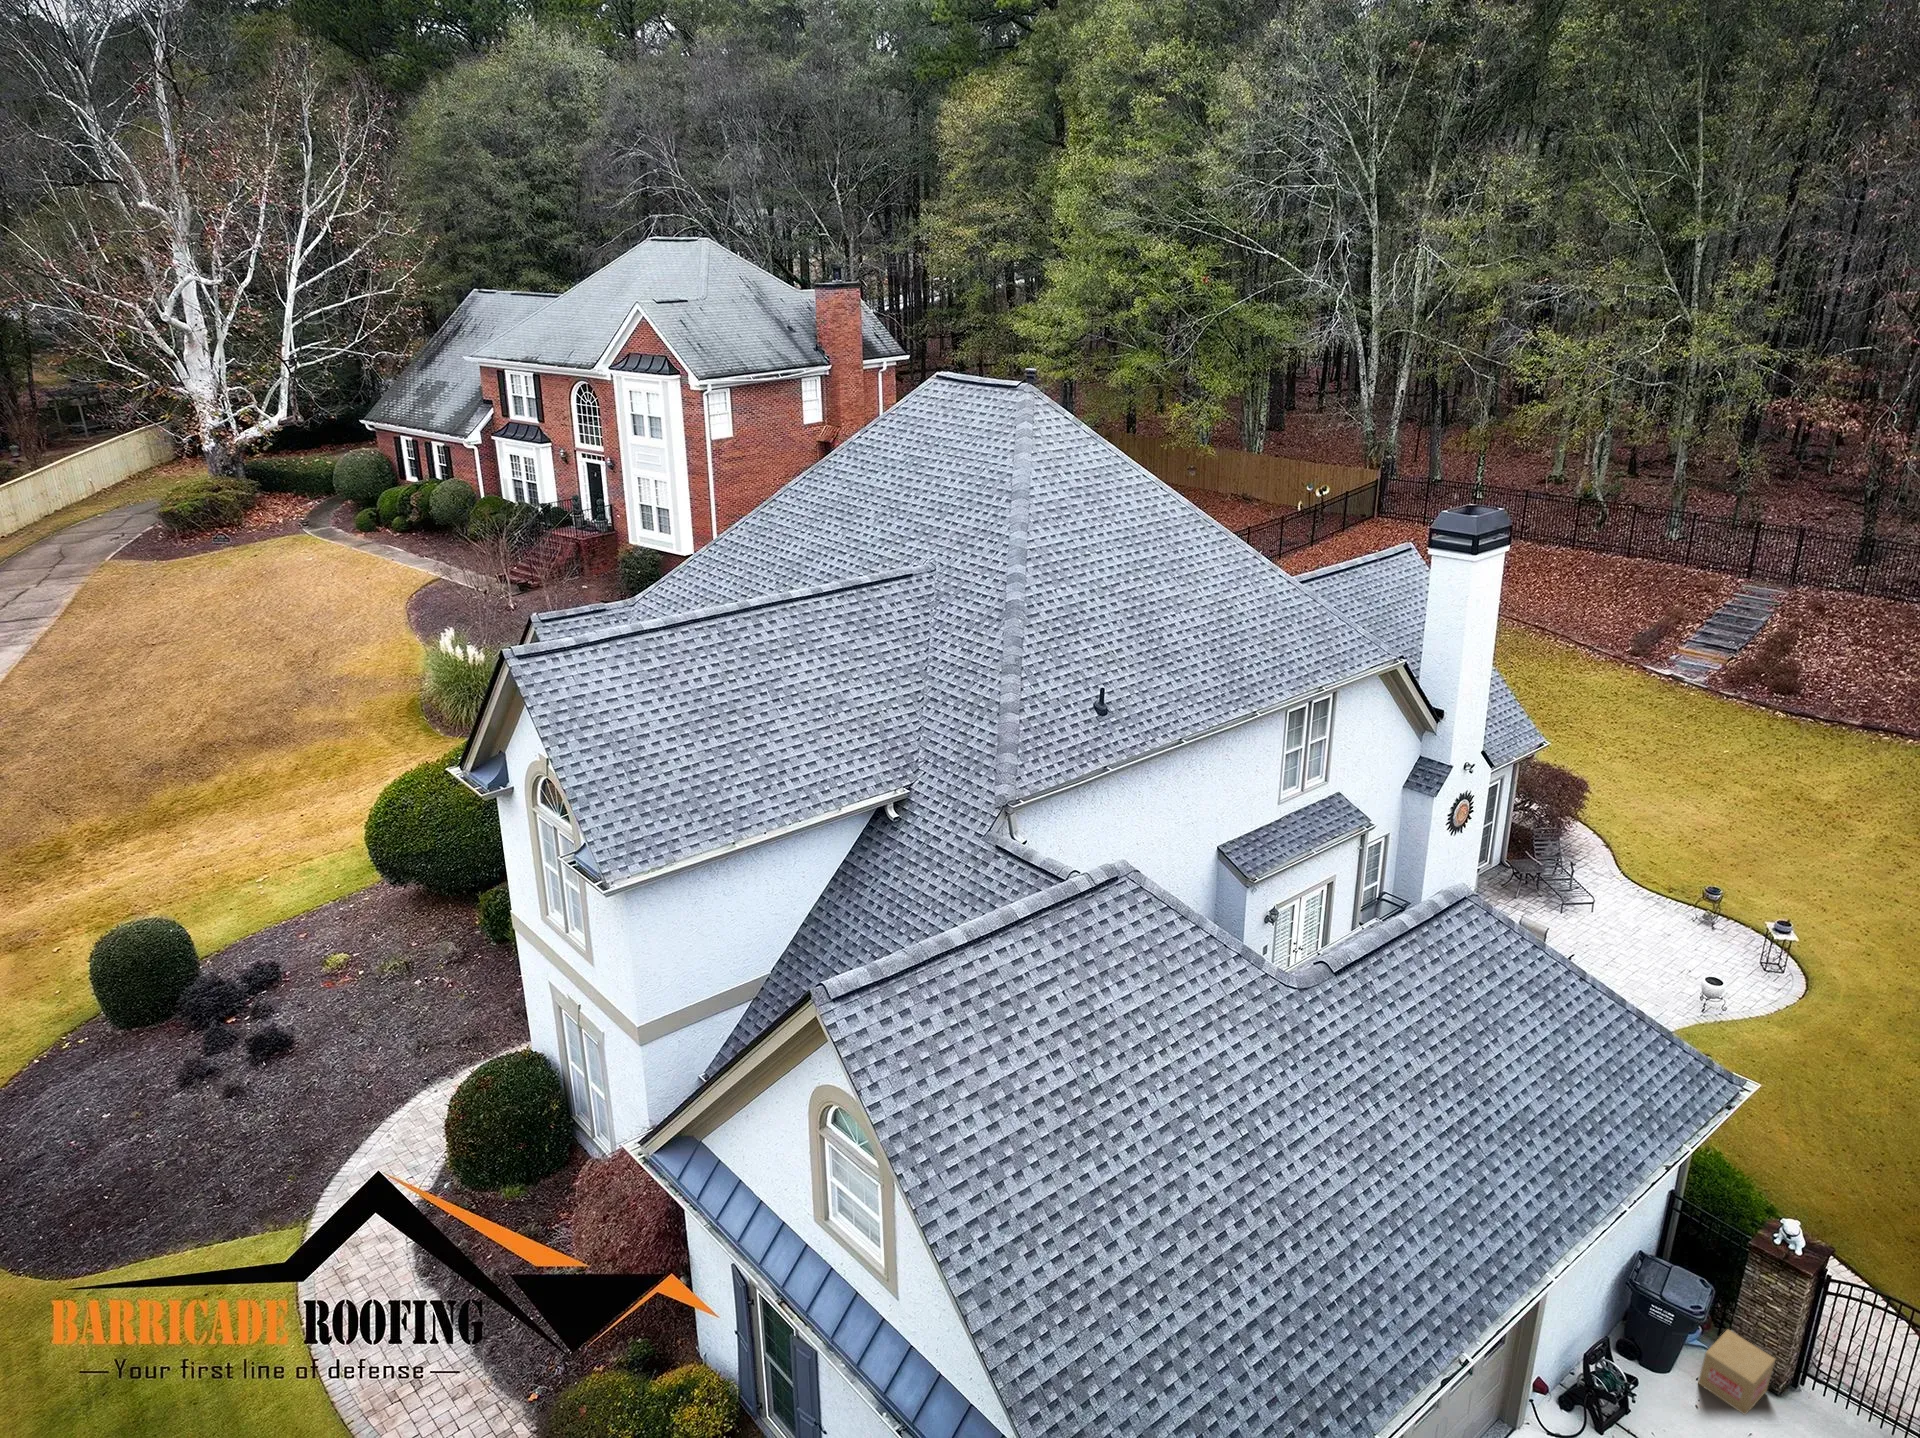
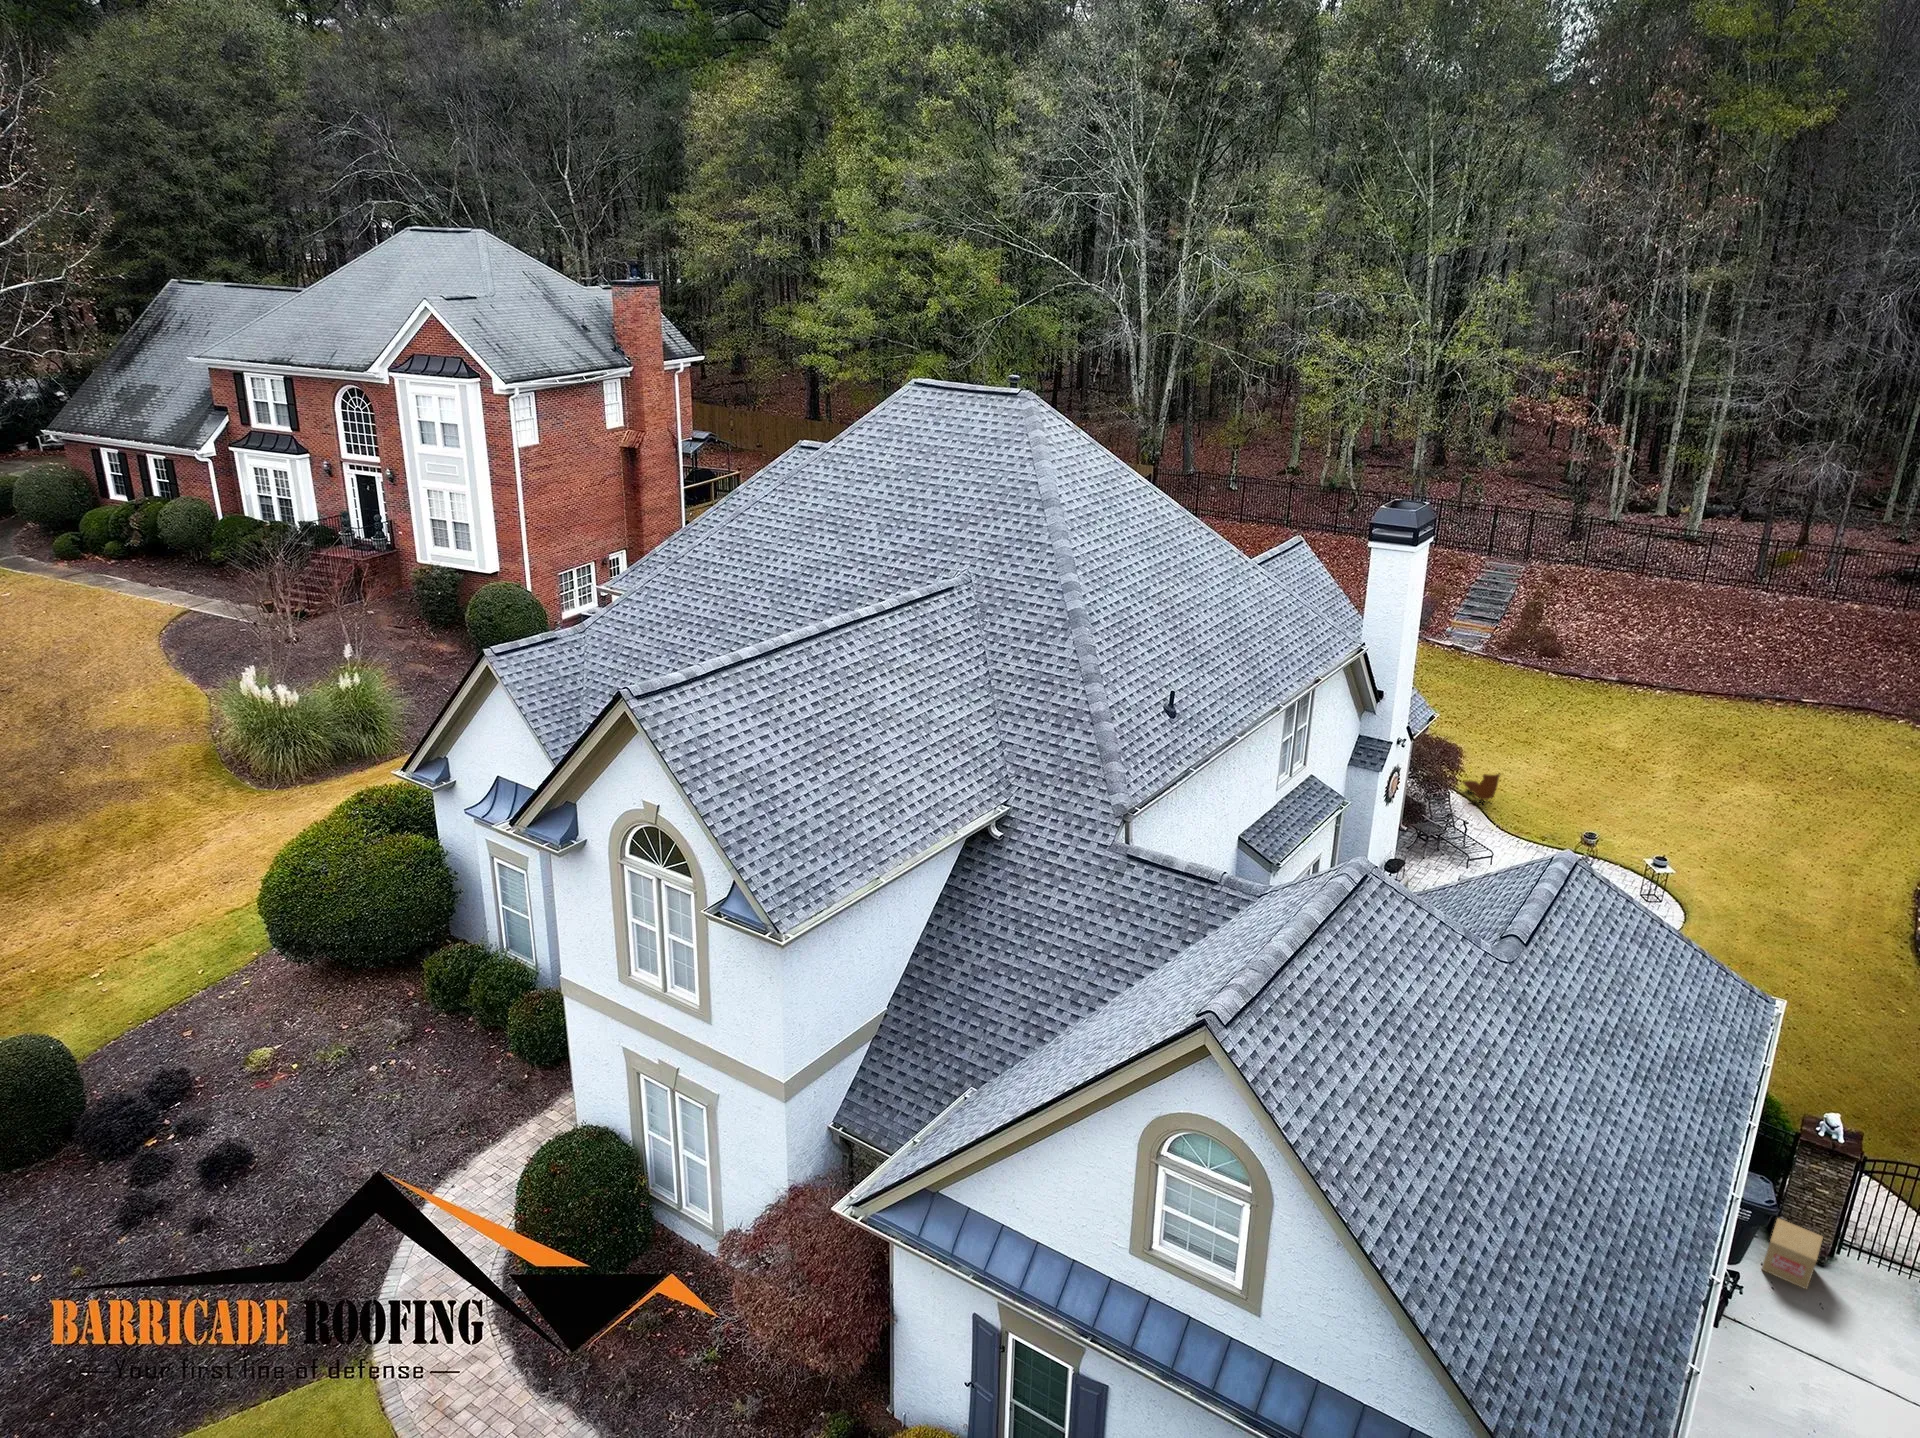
lounge chair: none [1591,811,1629,850] -> present [1463,774,1500,804]

